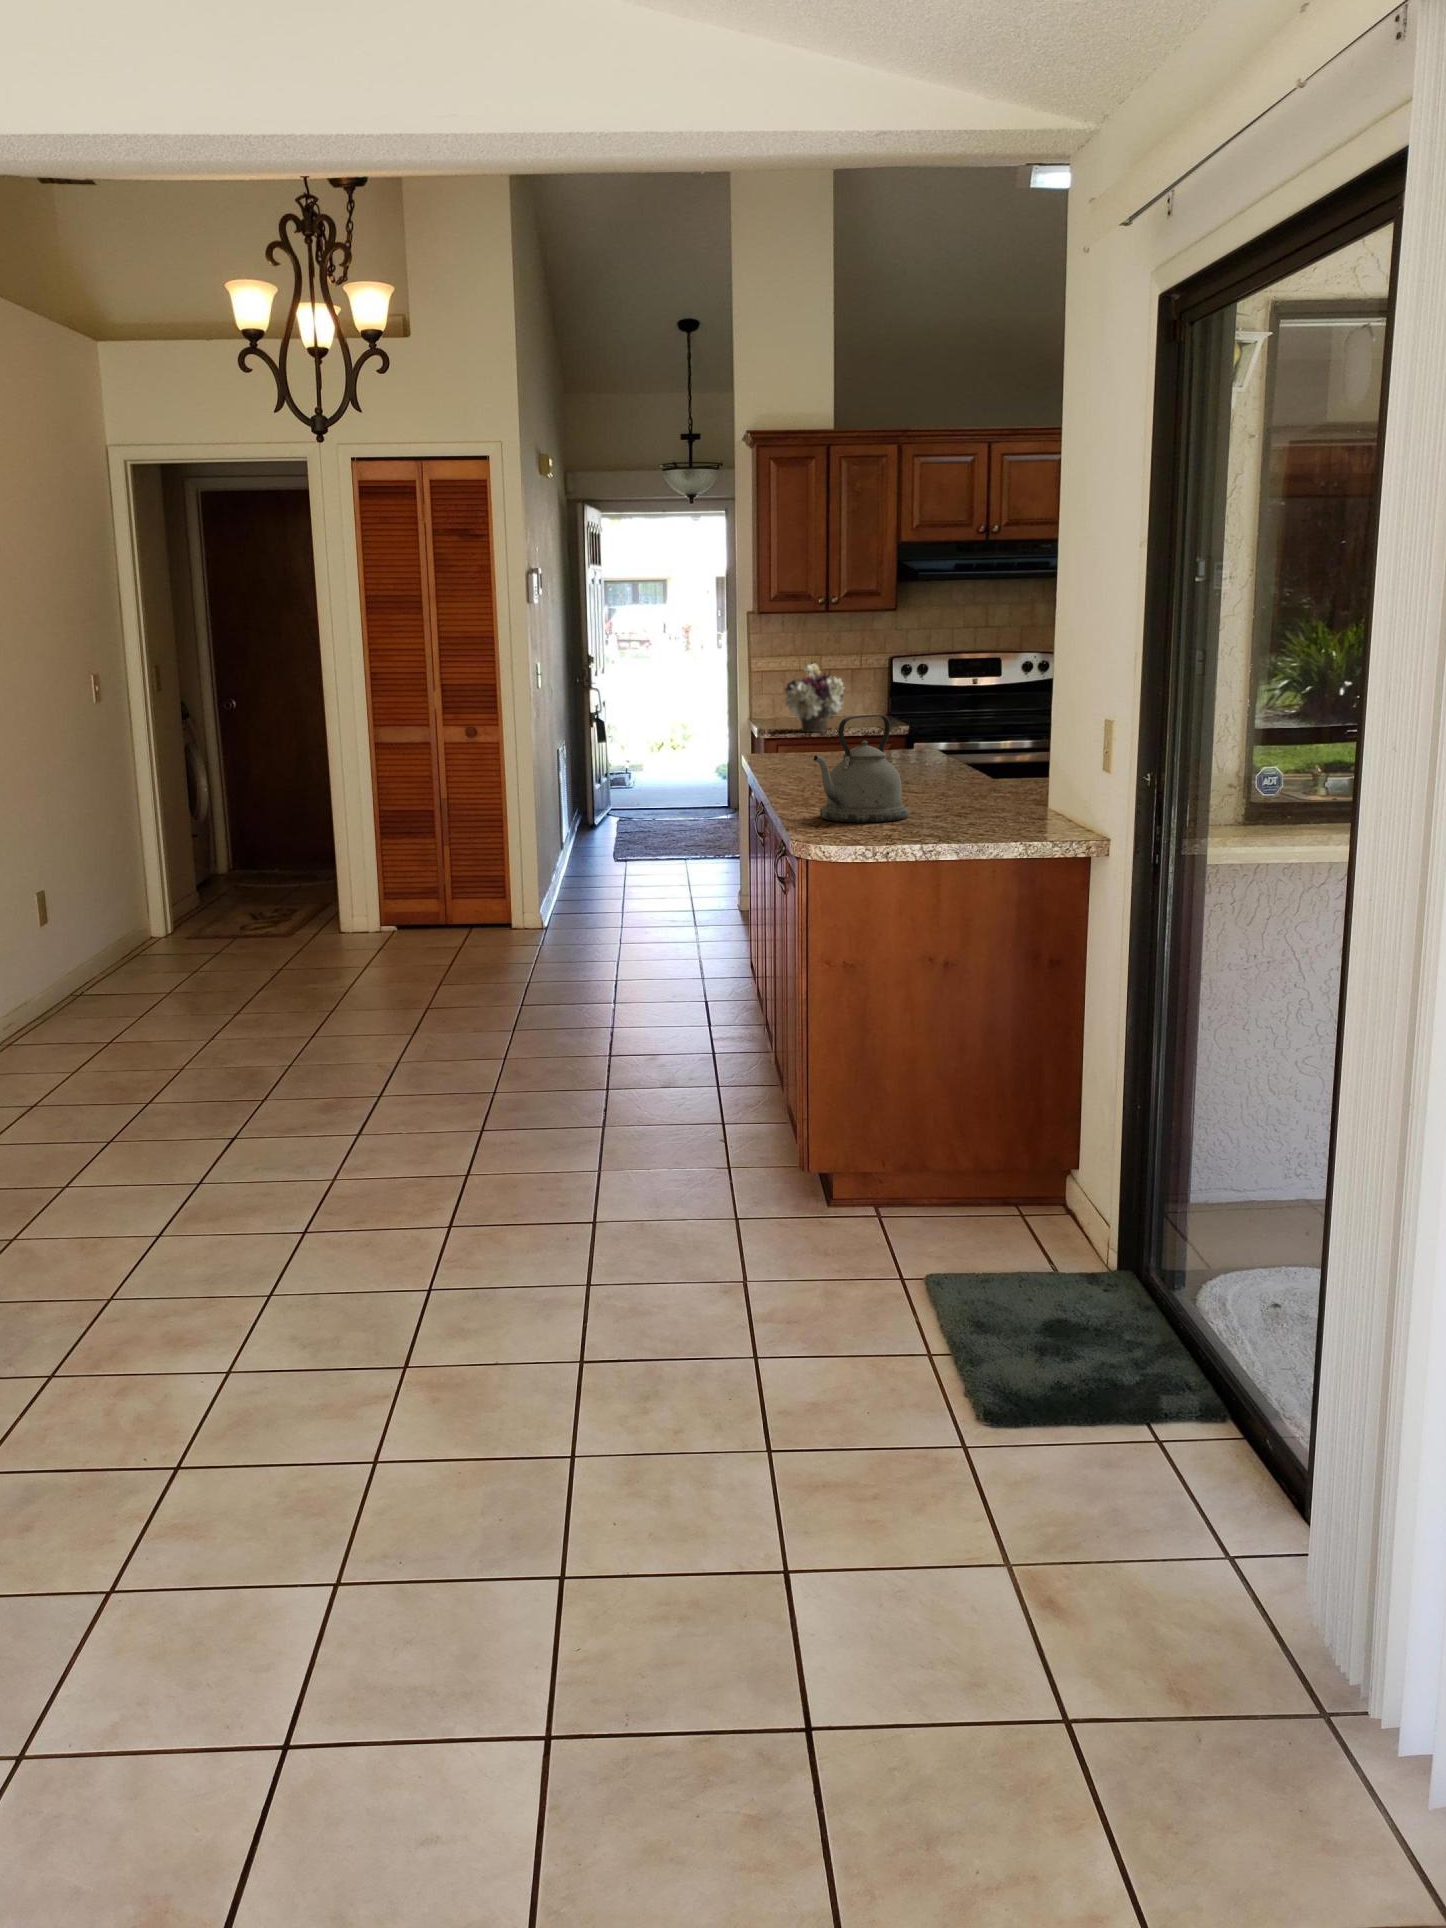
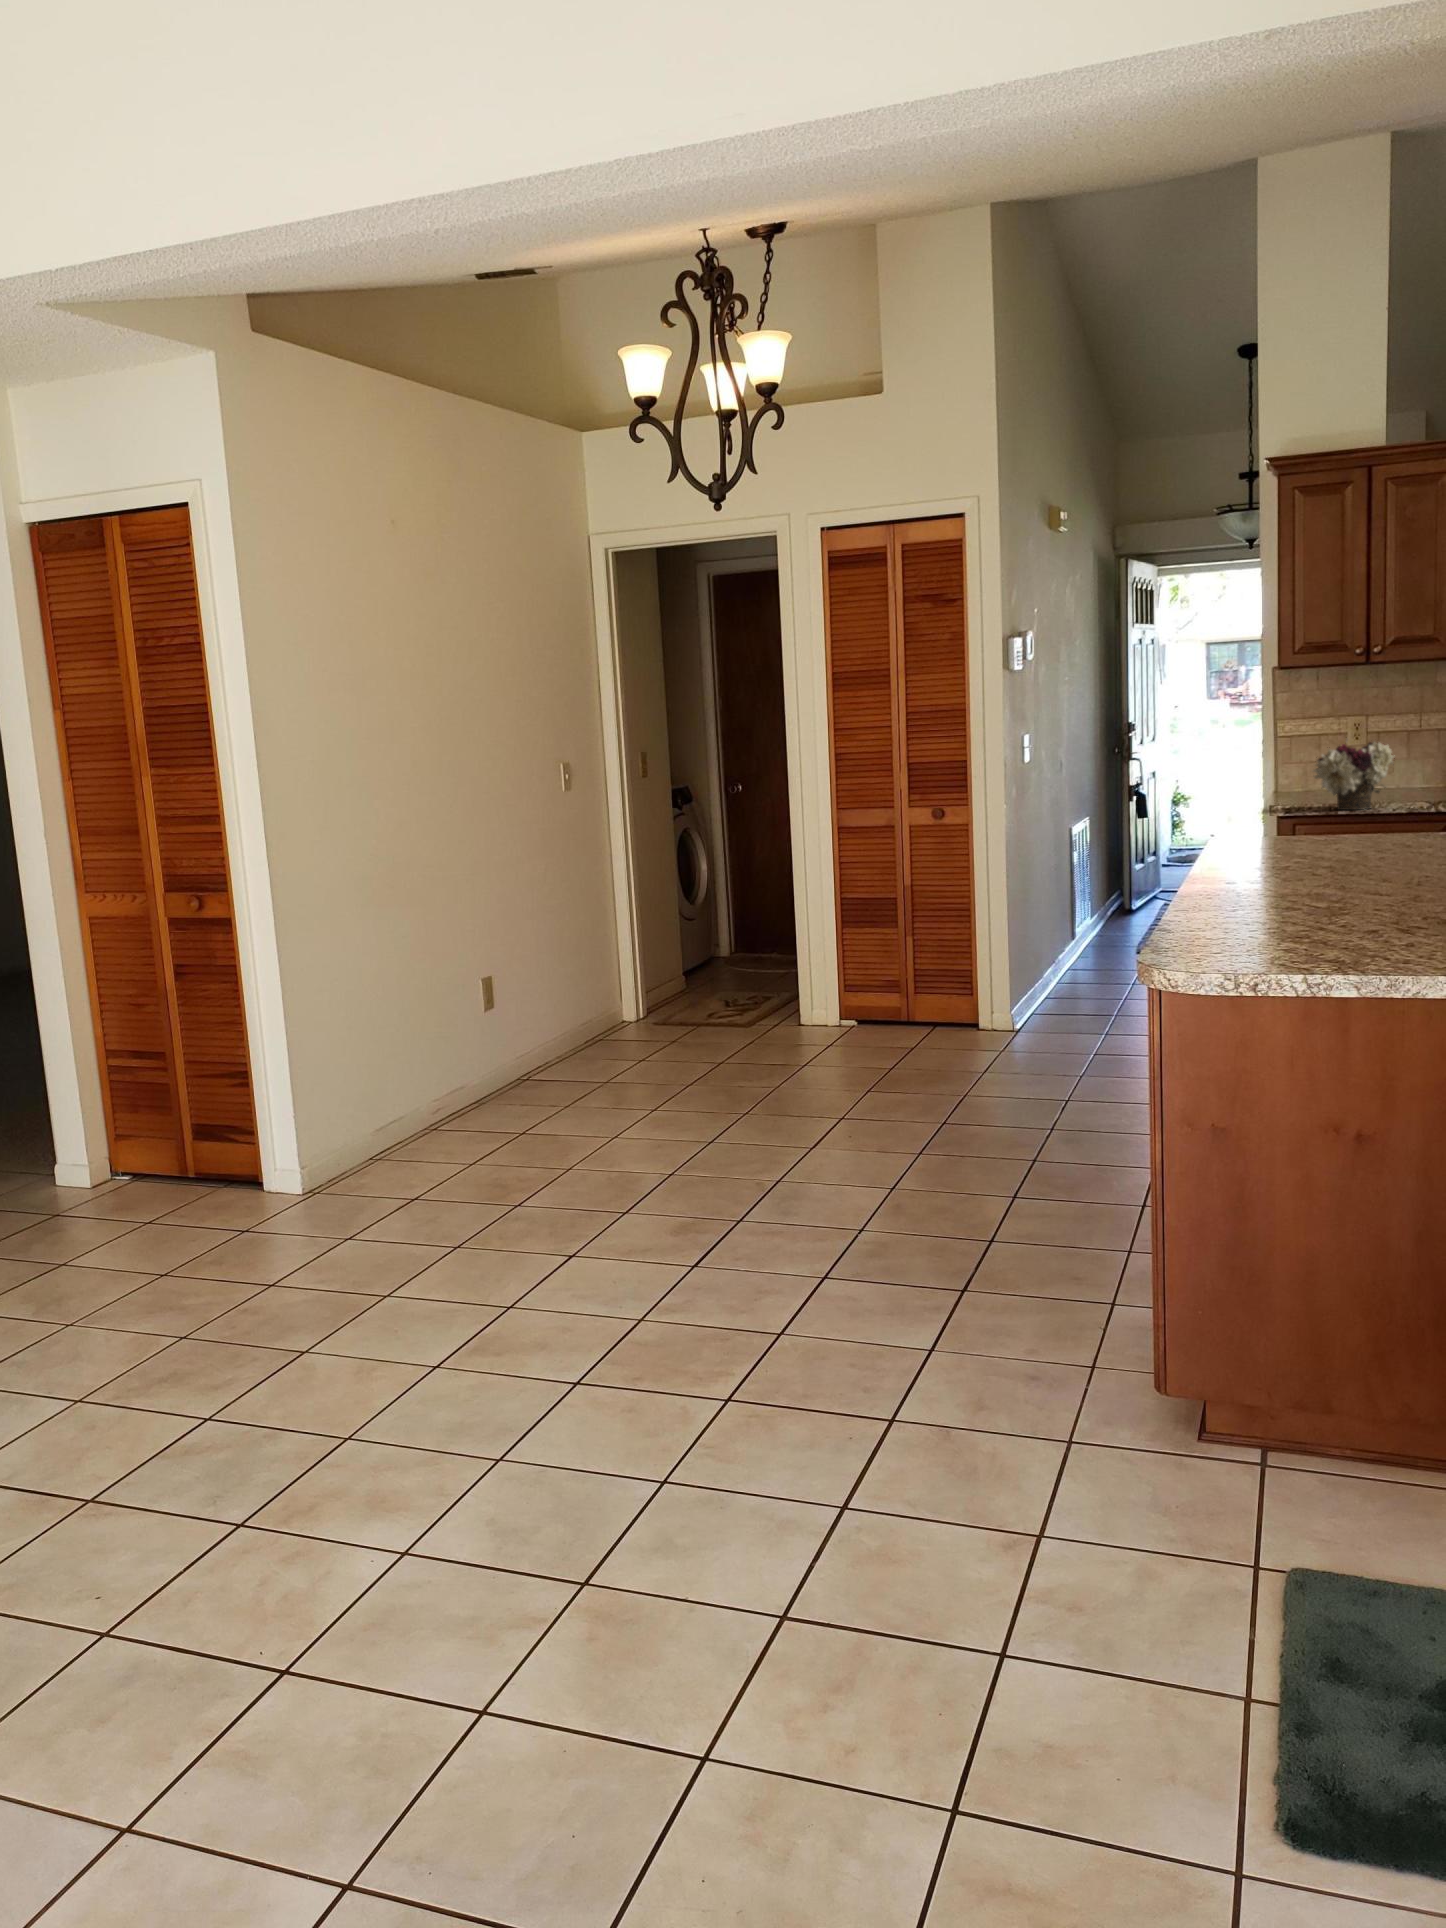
kettle: present [814,715,909,823] -> none [1185,802,1326,940]

